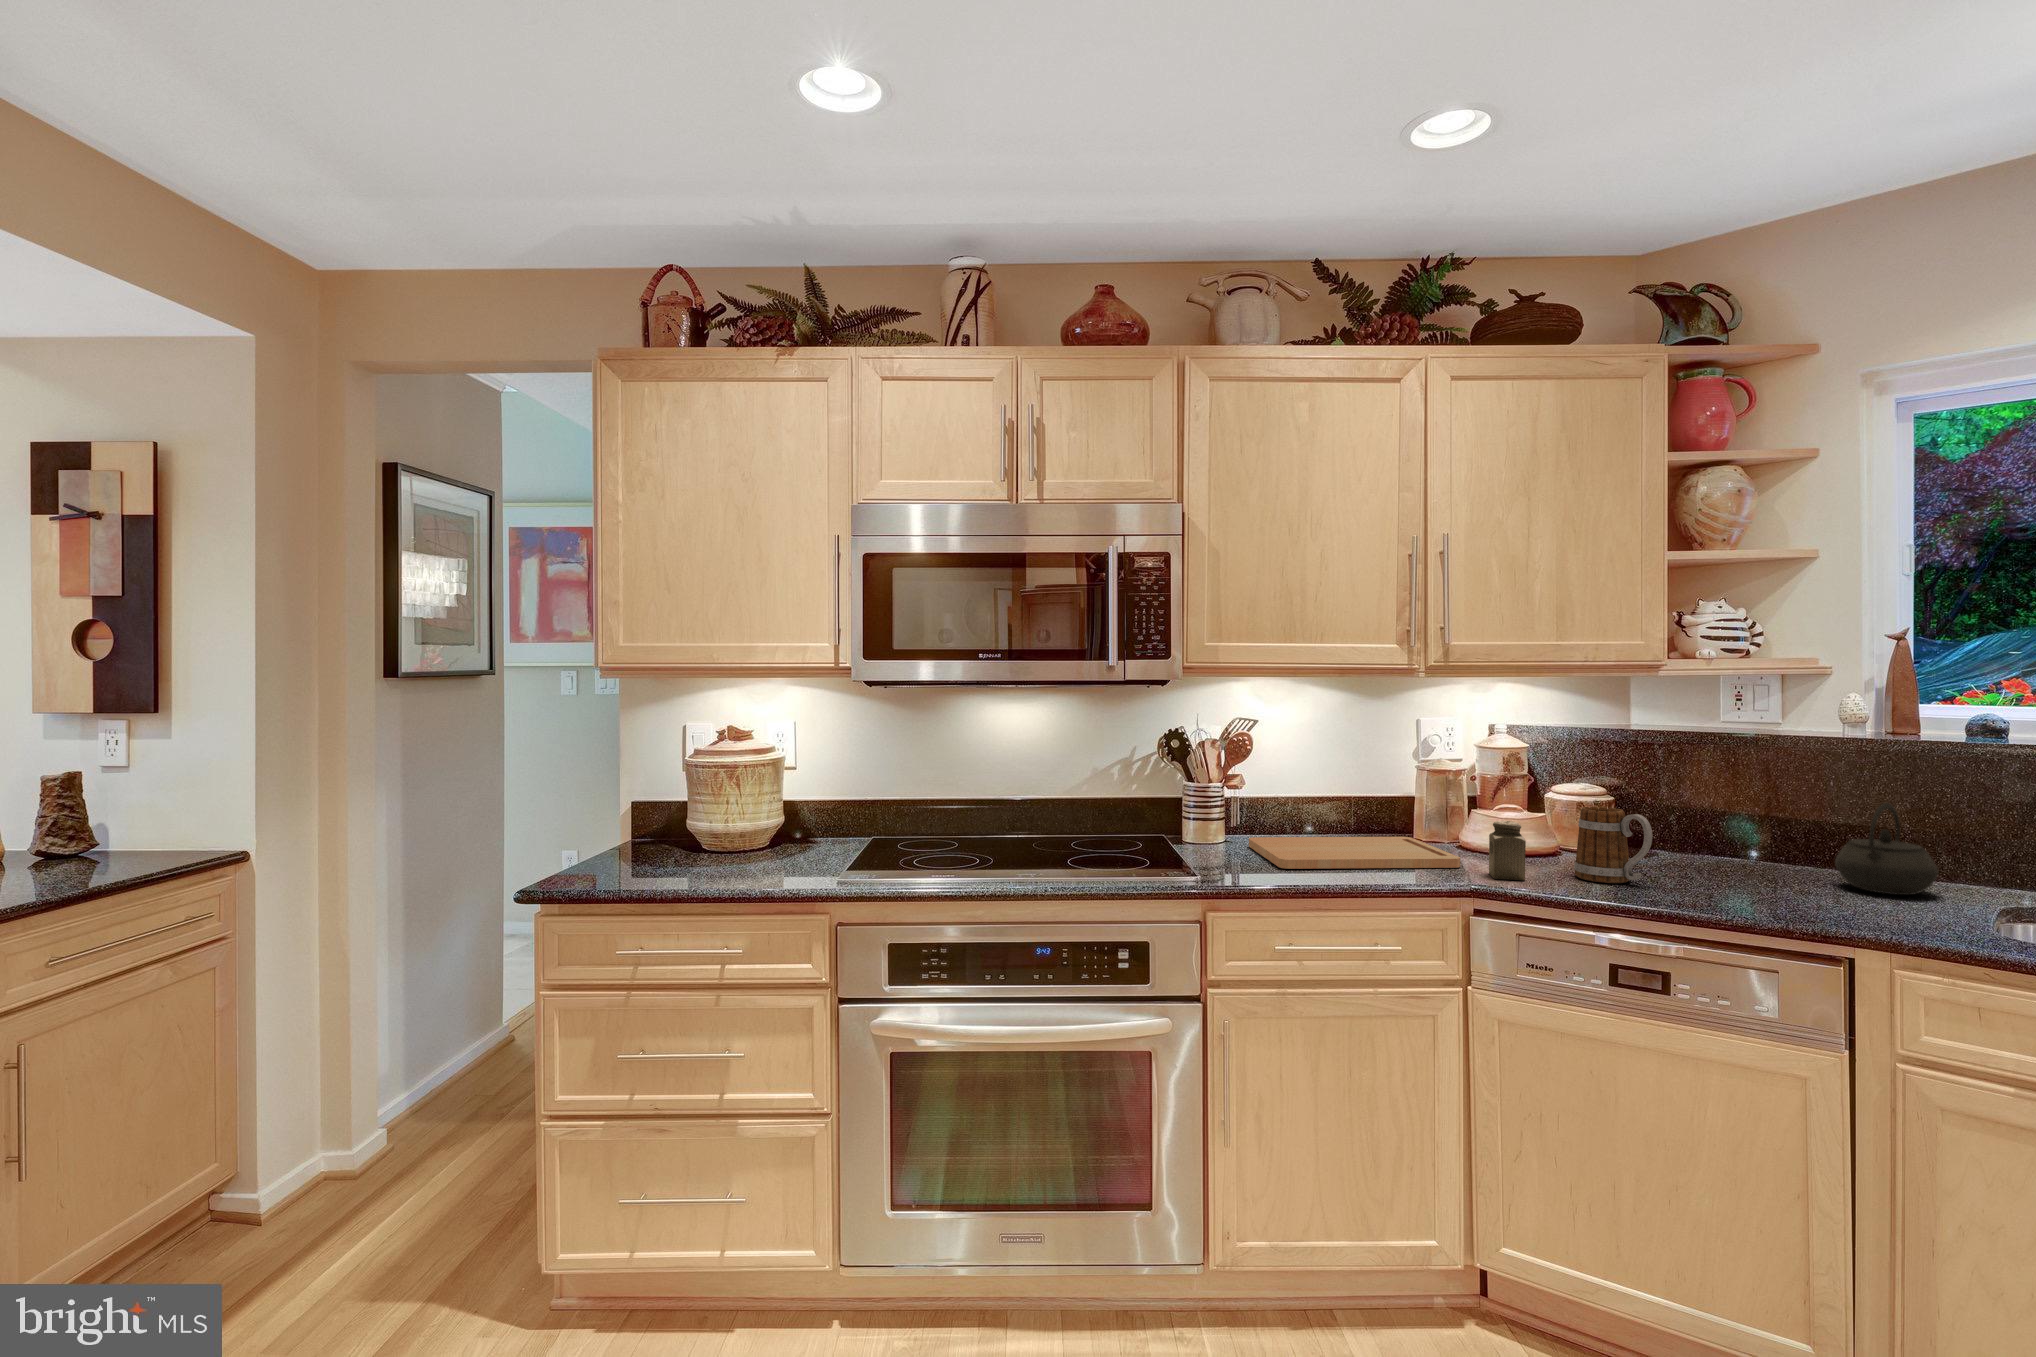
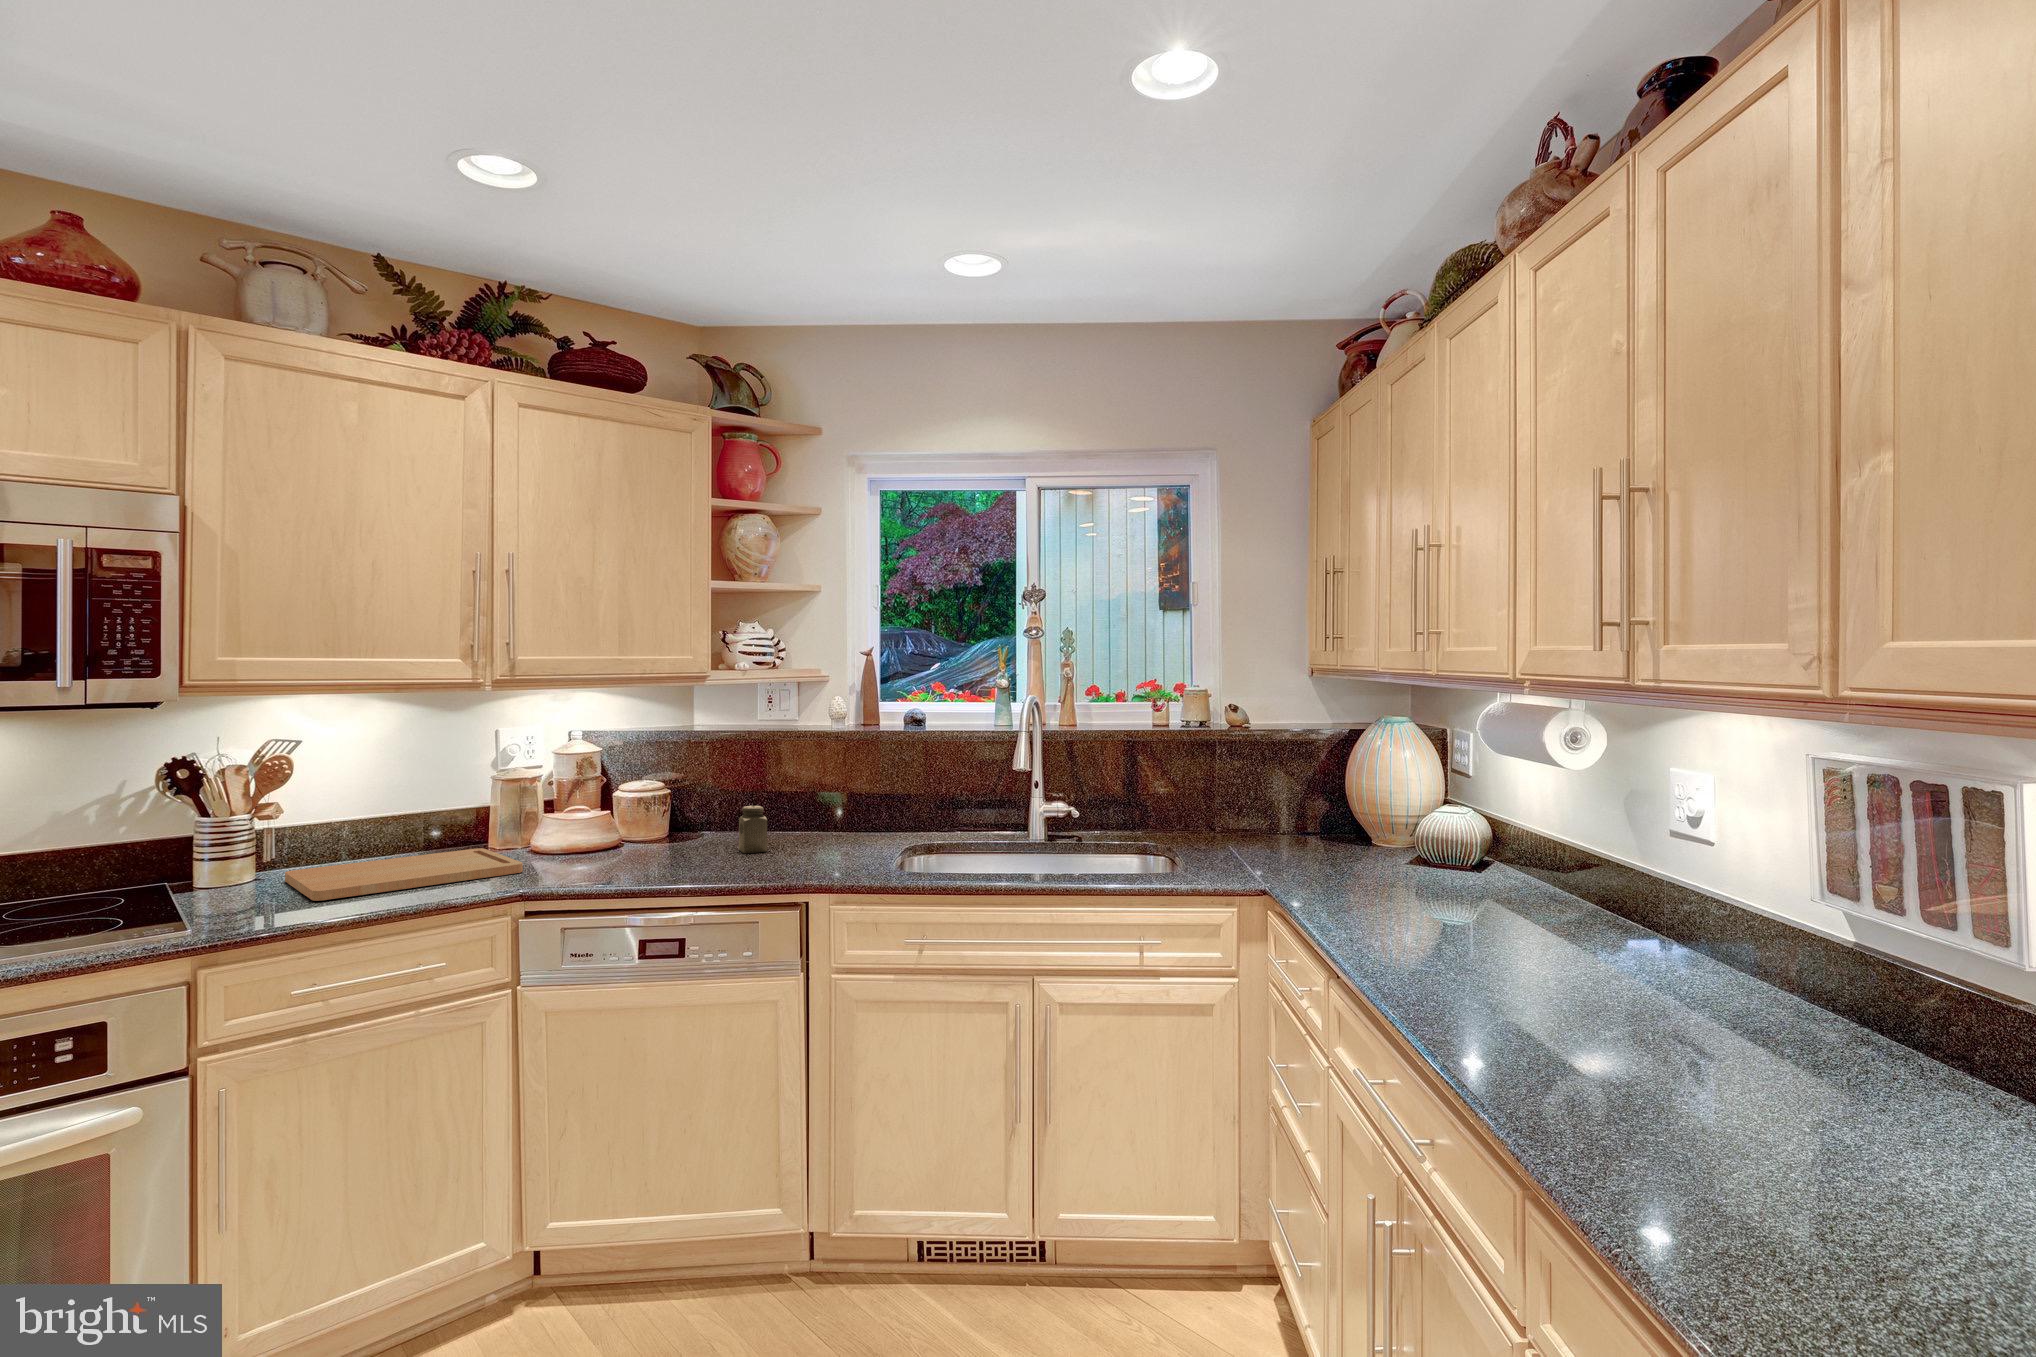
kettle: present [1835,803,1938,895] -> none [815,781,873,848]
mug: present [1574,807,1652,883] -> none [624,803,683,868]
salt shaker: present [1489,821,1526,880] -> present [739,806,767,853]

